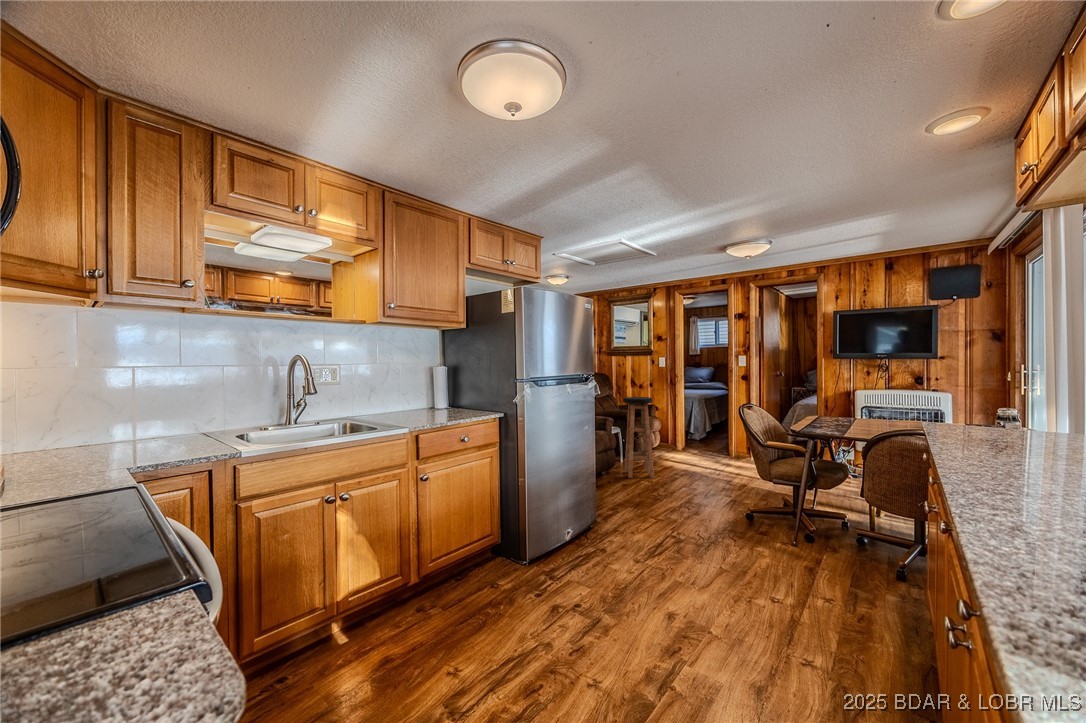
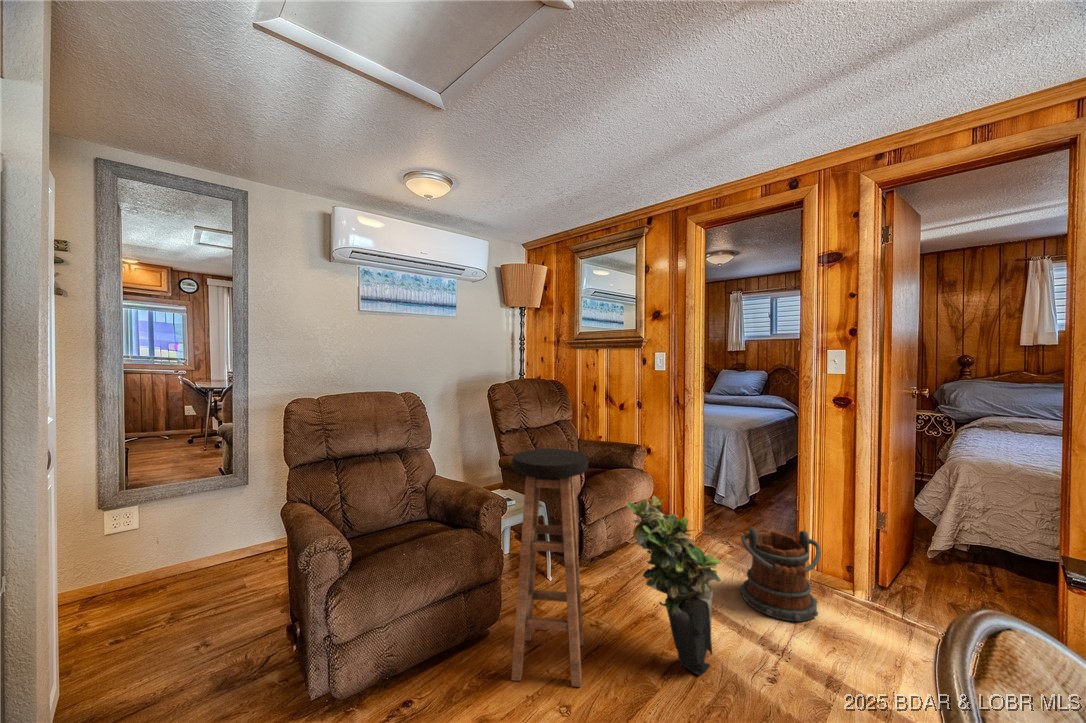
potted plant: none [663,414,701,474] -> present [626,496,722,675]
bucket: none [705,431,737,465] -> present [739,526,821,621]

